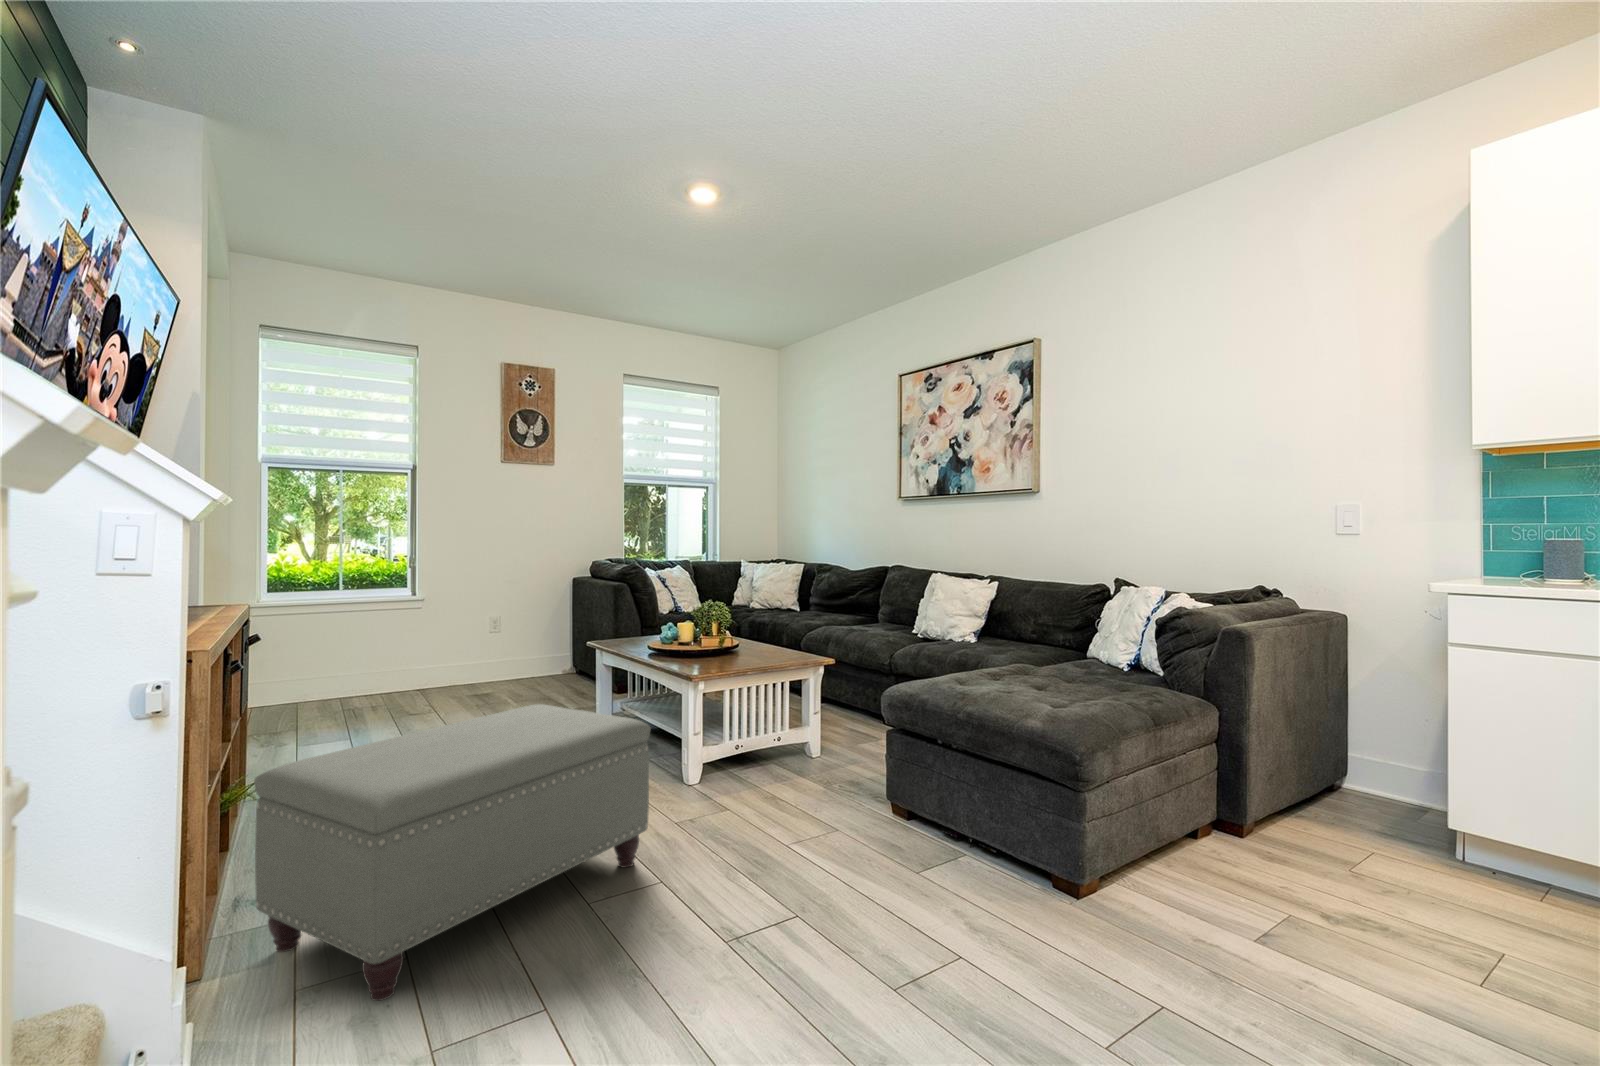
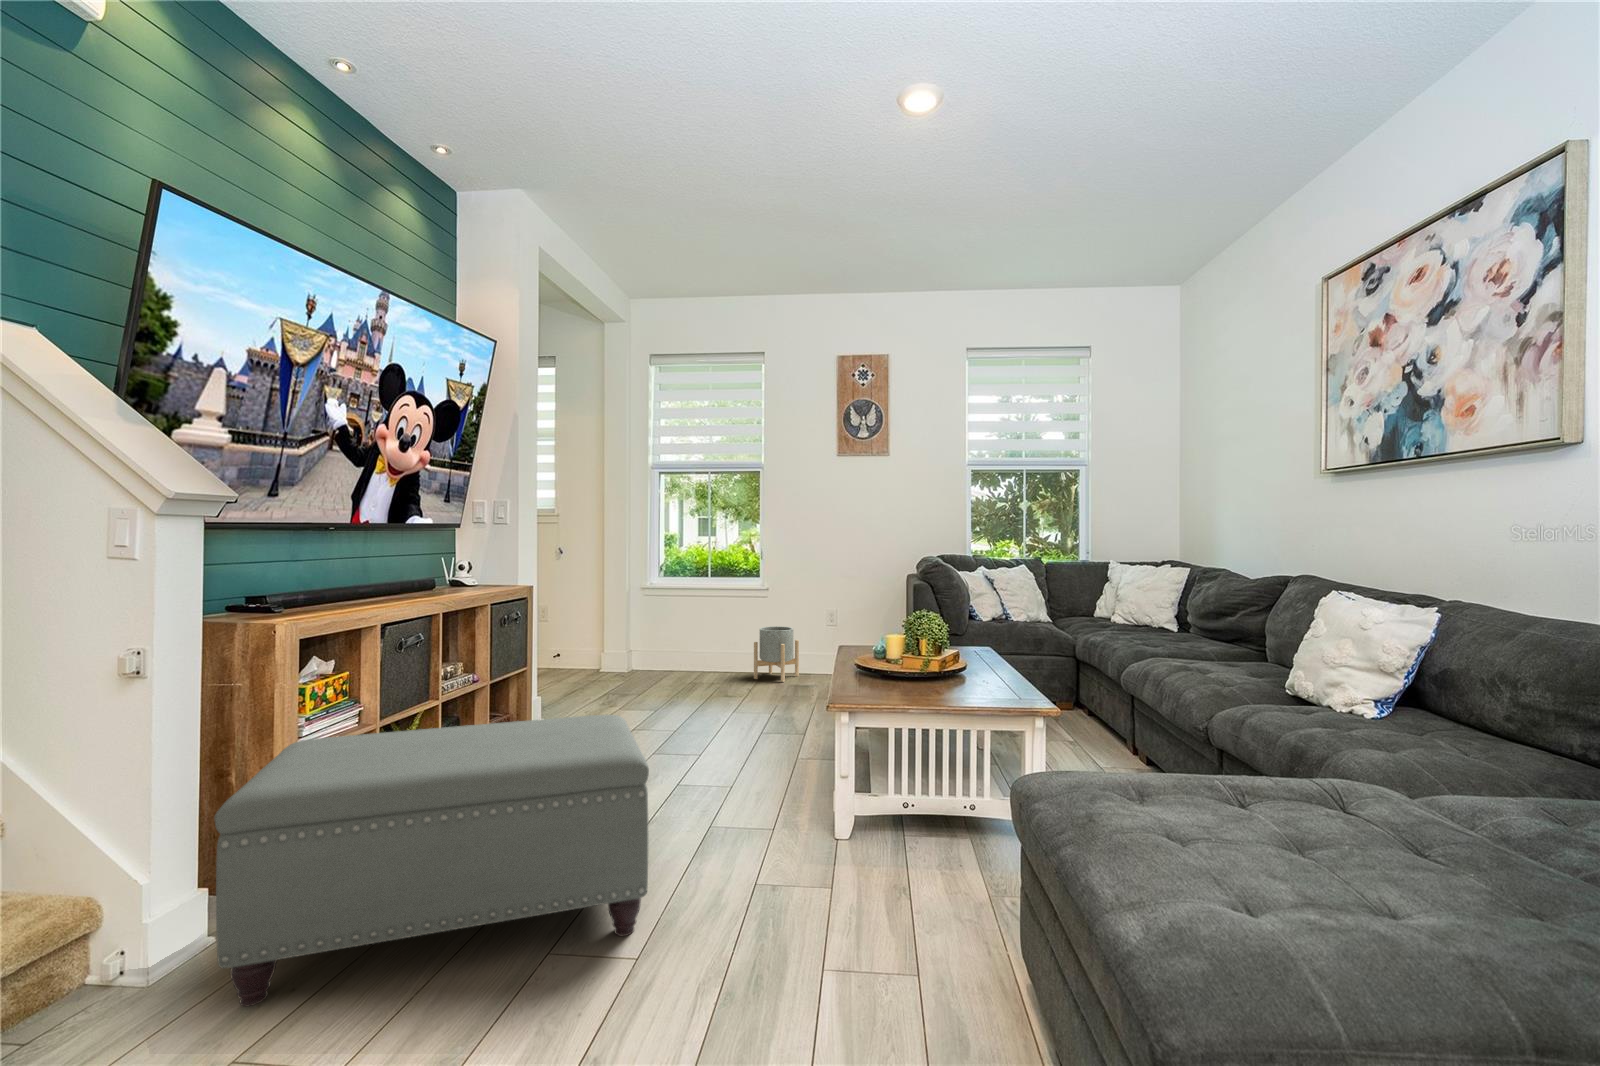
planter: none [421,636,467,694] -> present [754,626,799,682]

